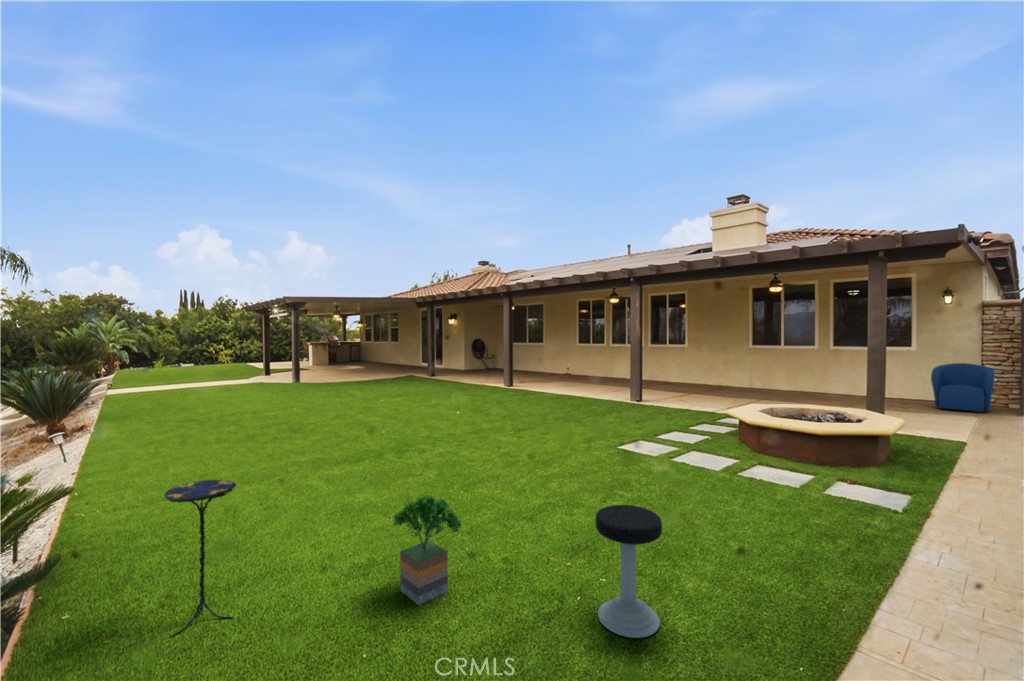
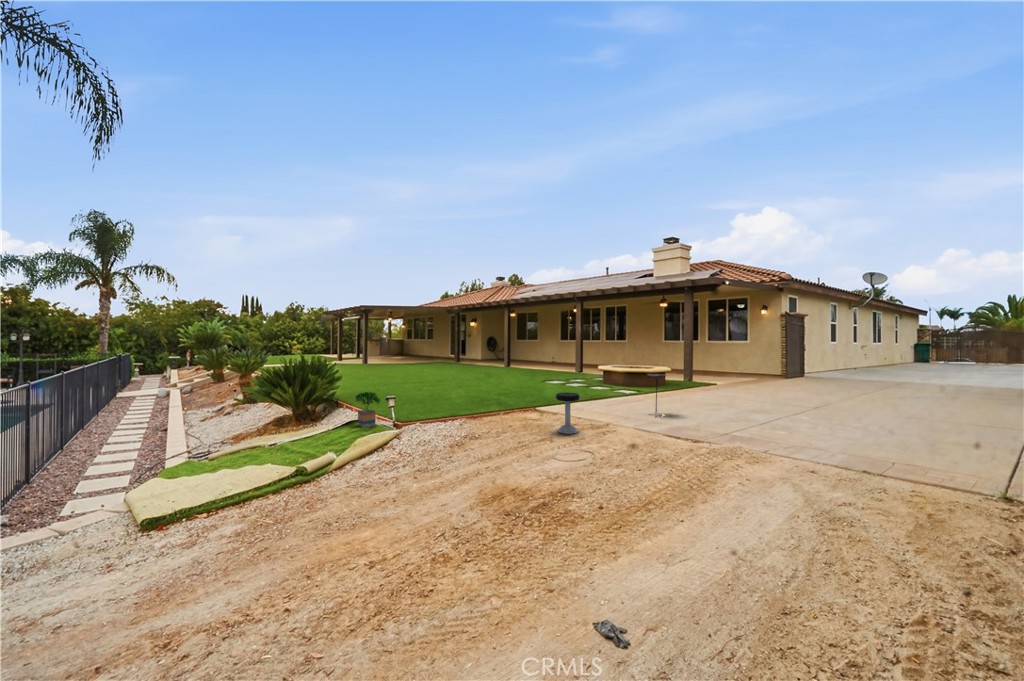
armchair: present [931,363,995,413] -> none [781,350,817,380]
side table: present [164,480,236,634] -> present [647,374,666,412]
potted tree: present [393,496,462,605] -> present [355,392,380,428]

